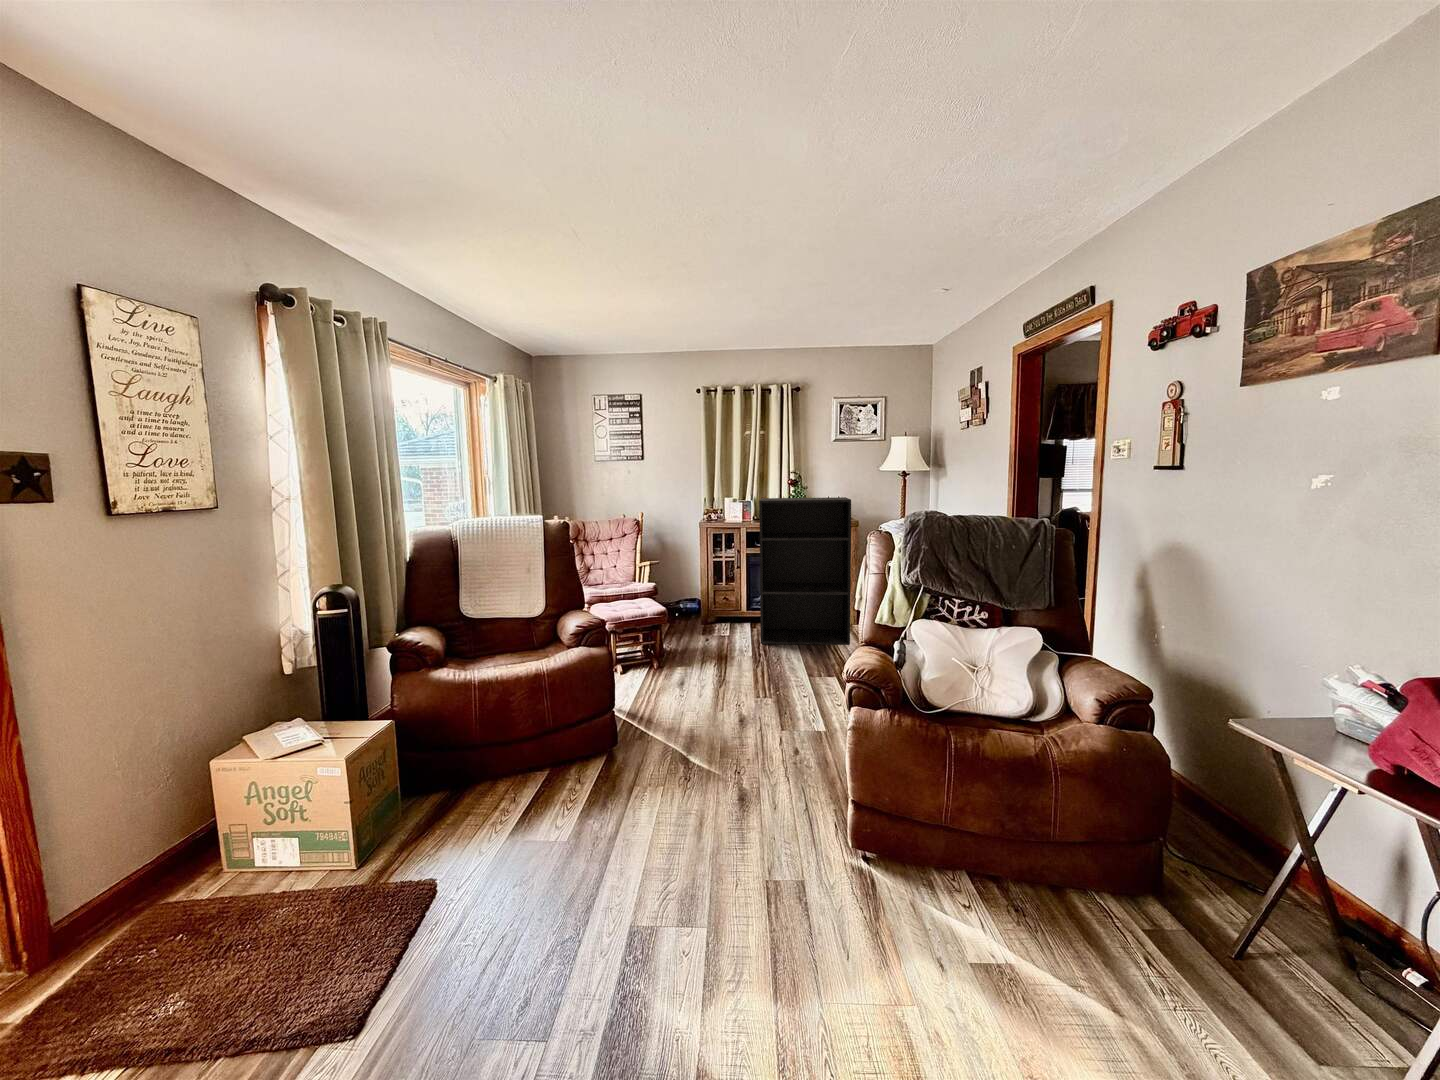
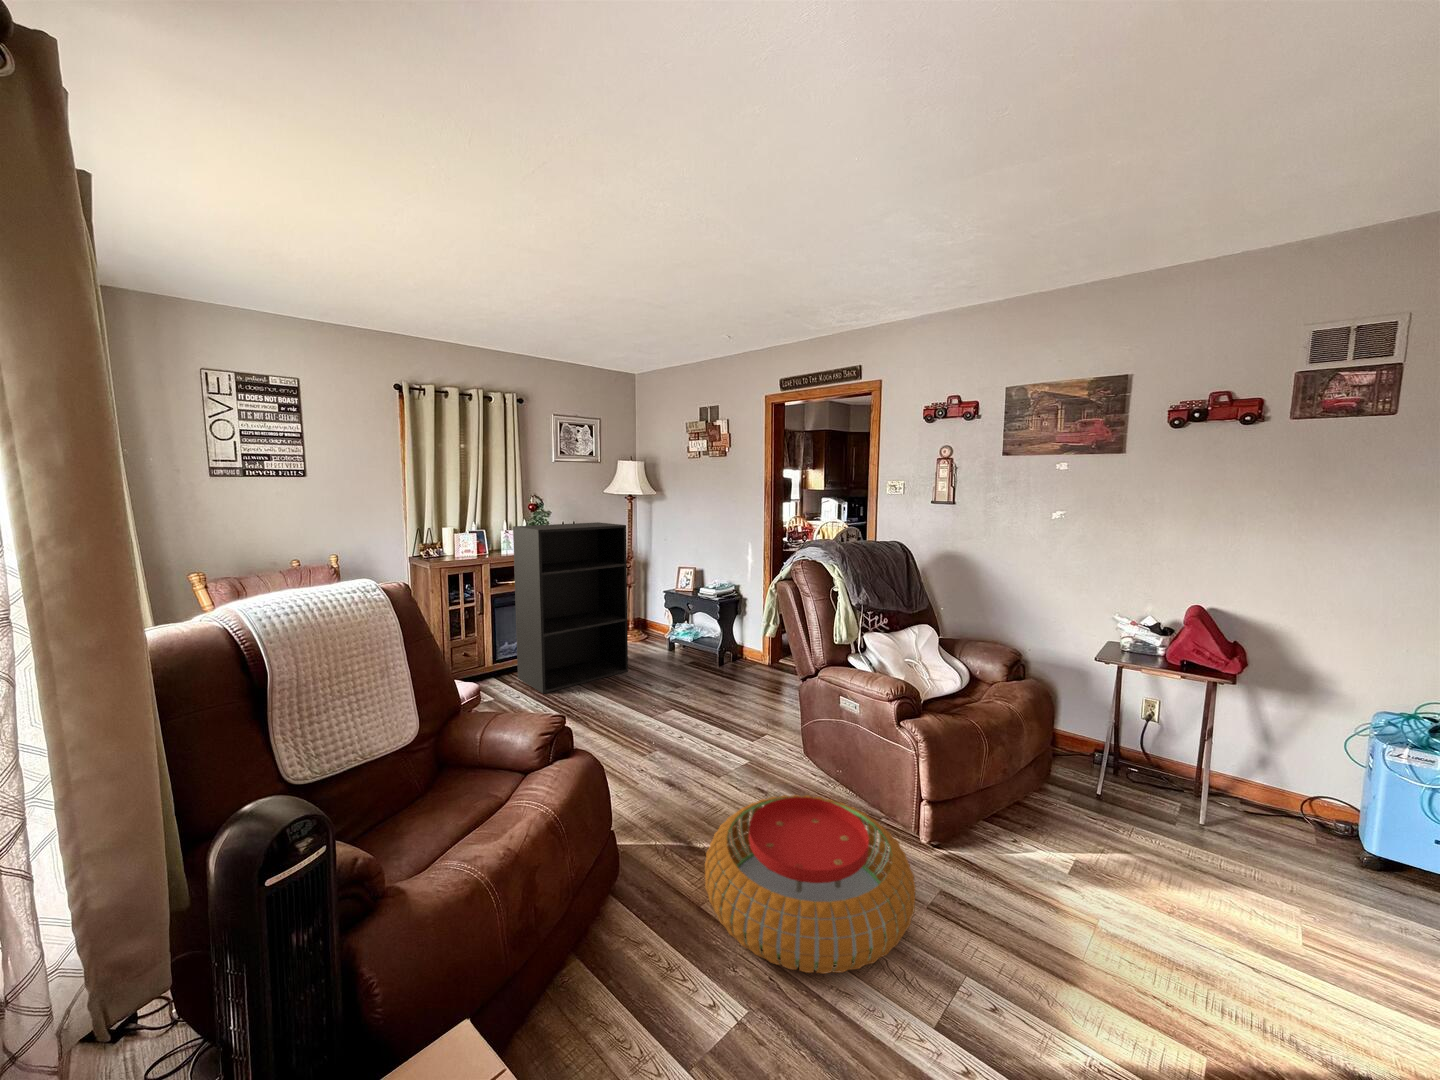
pouf: none [598,740,786,880] -> present [705,795,916,974]

